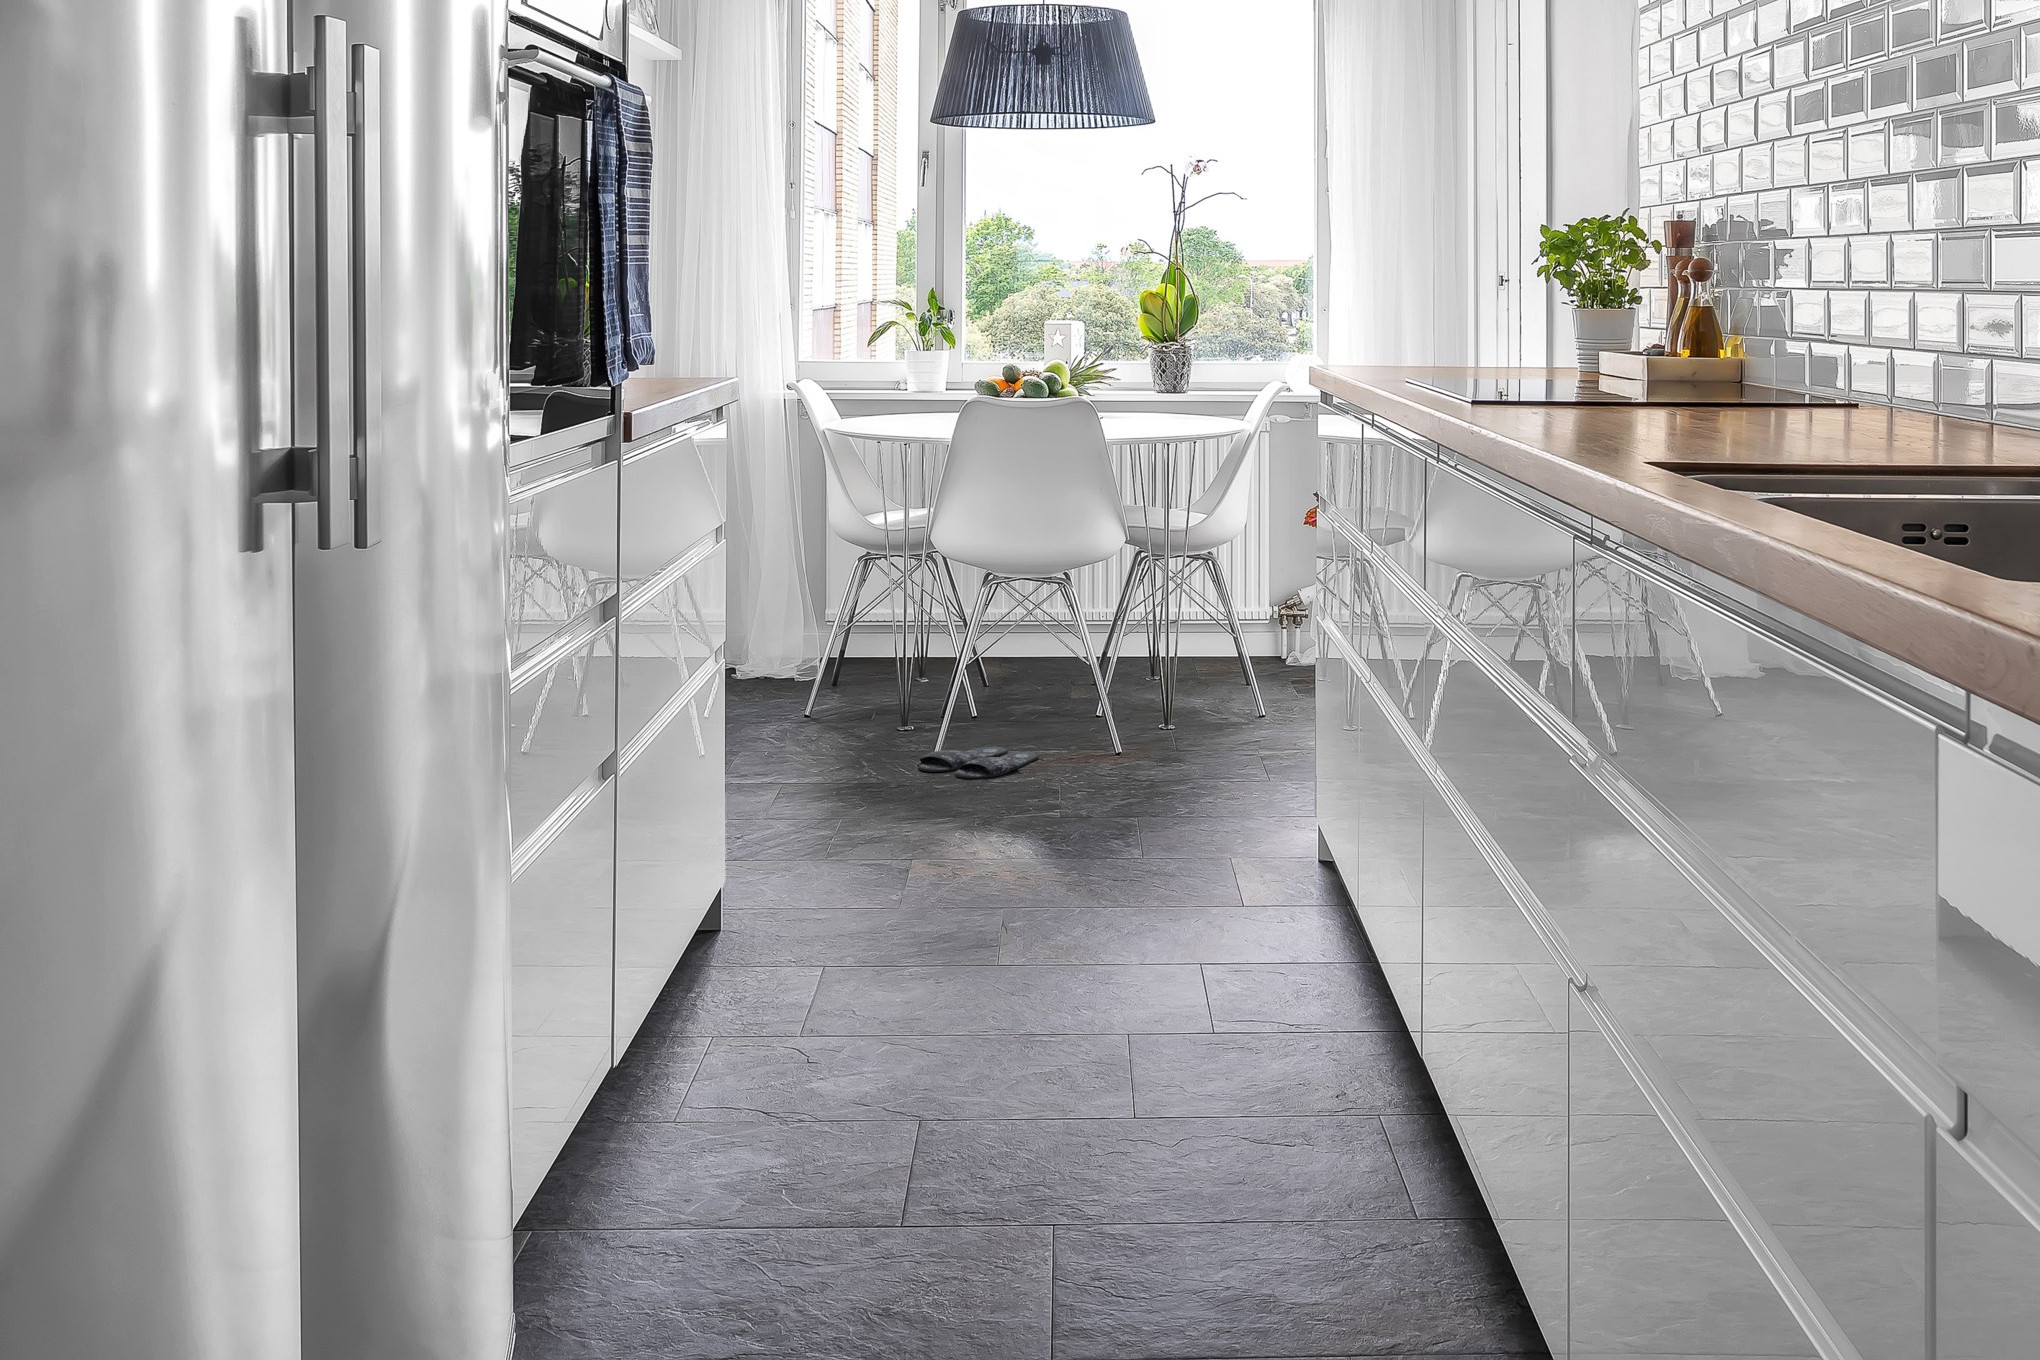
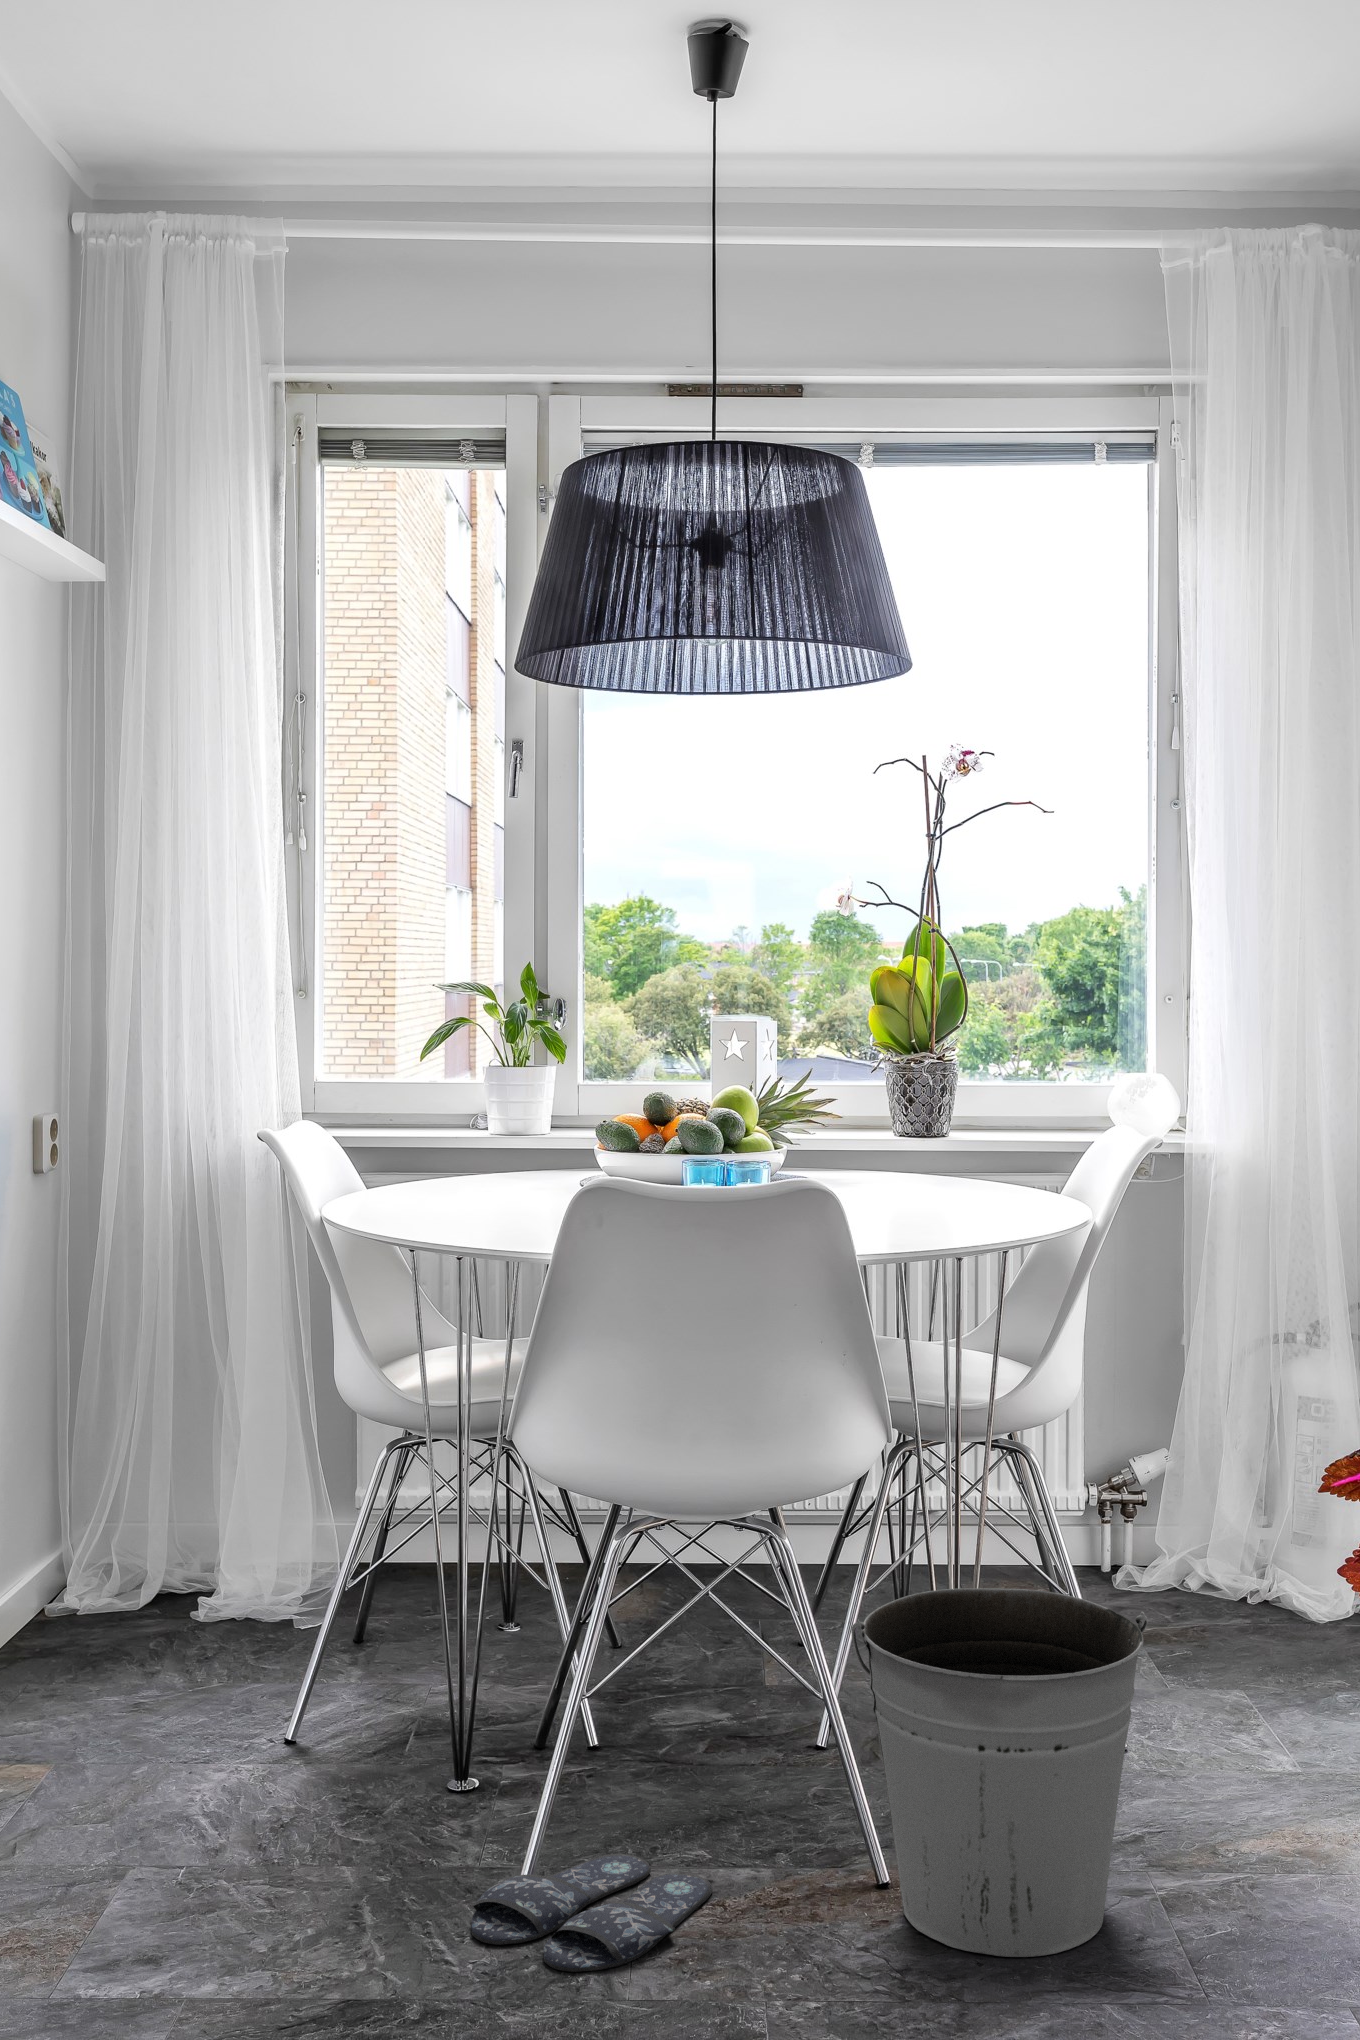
bucket: none [1108,611,1256,773] -> present [851,1588,1148,1957]

